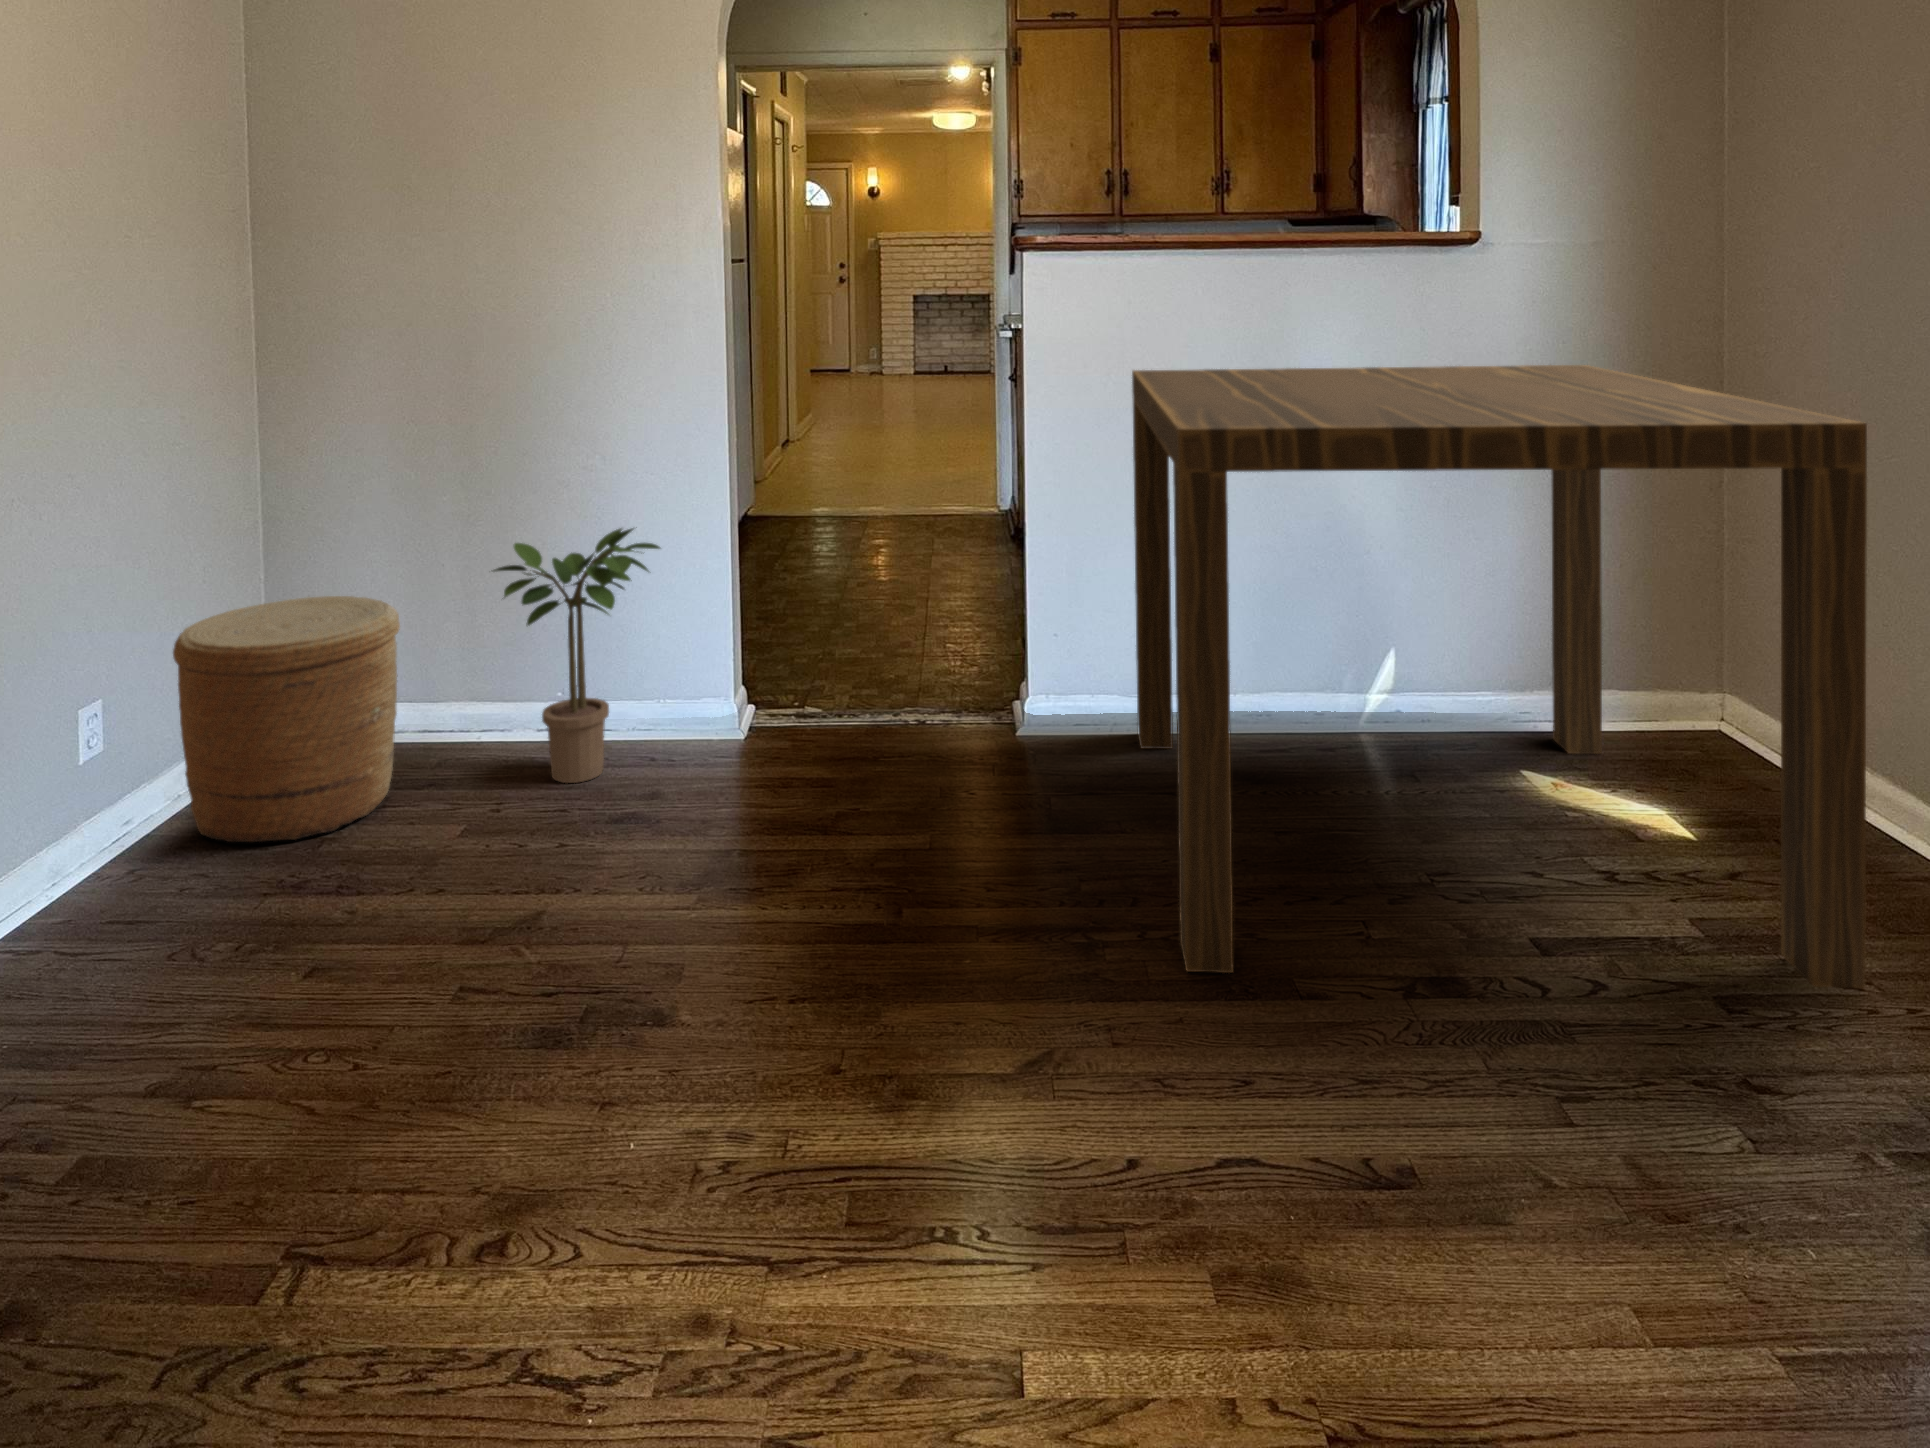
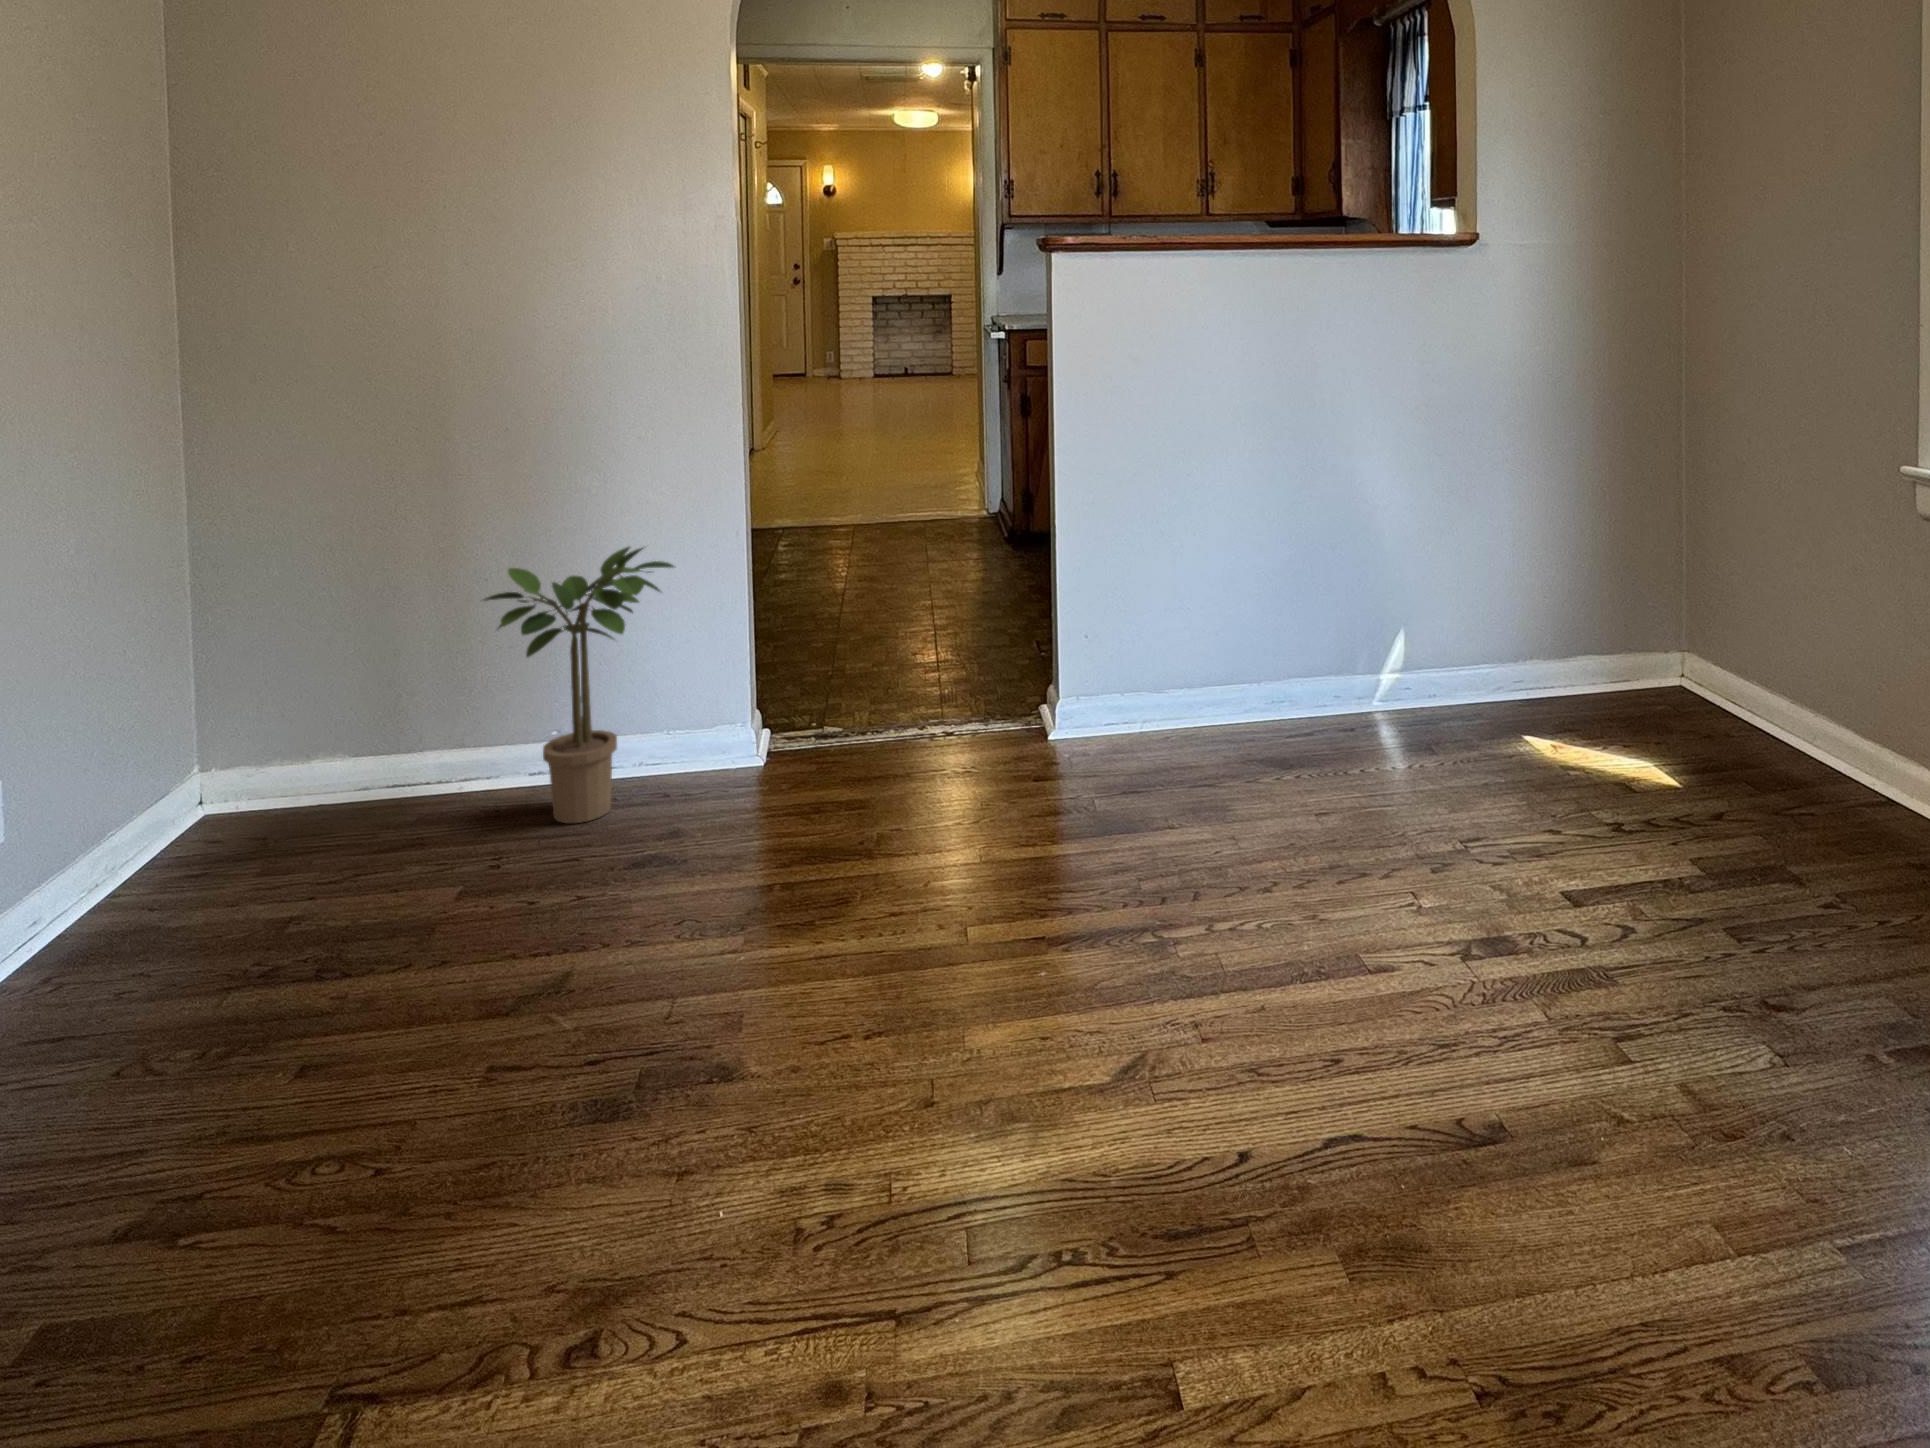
dining table: present [1132,365,1867,988] -> none [1154,357,1844,959]
woven basket: present [173,596,400,842] -> none [101,636,377,924]

